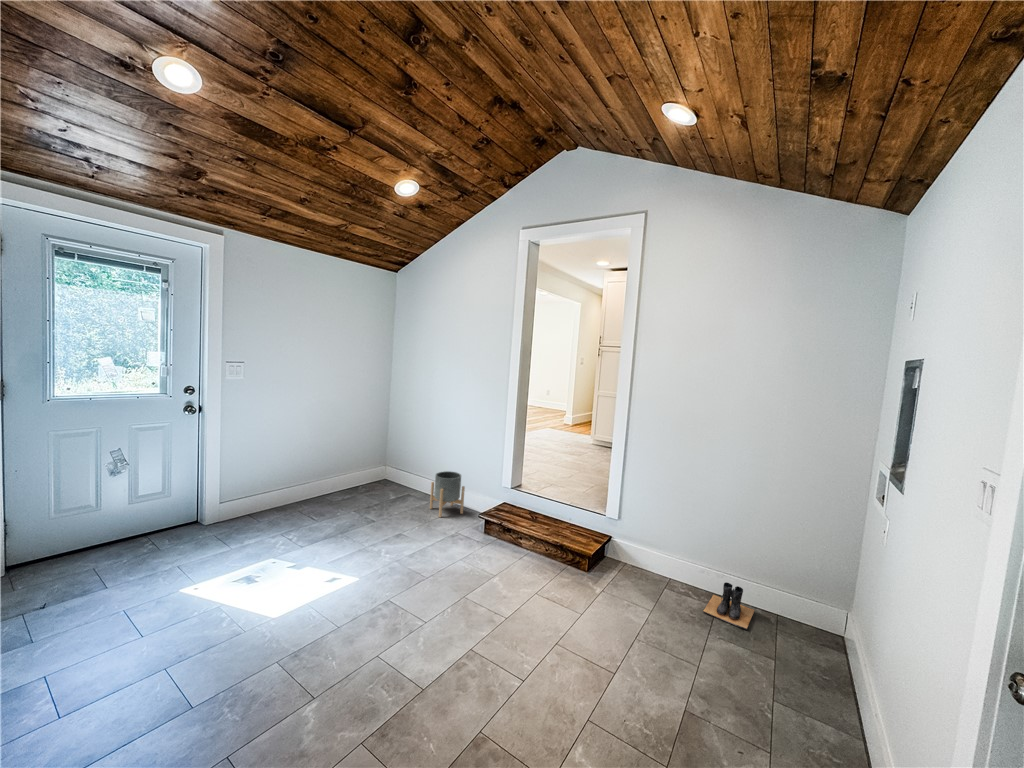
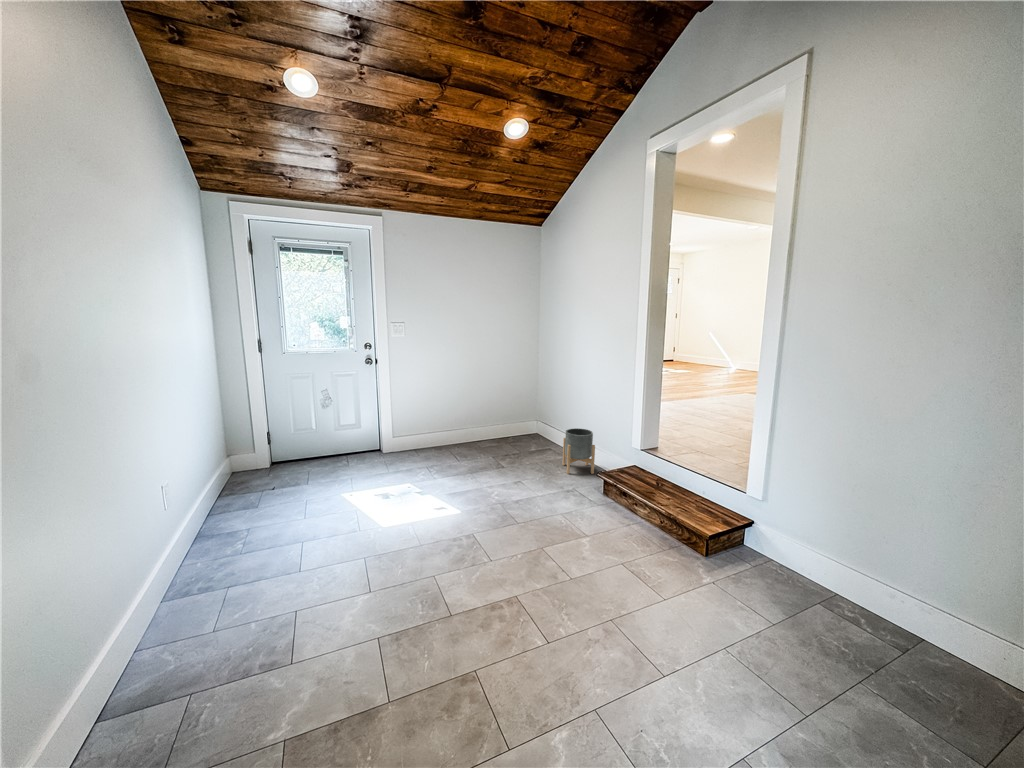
boots: present [703,582,754,630] -> none [865,614,977,692]

